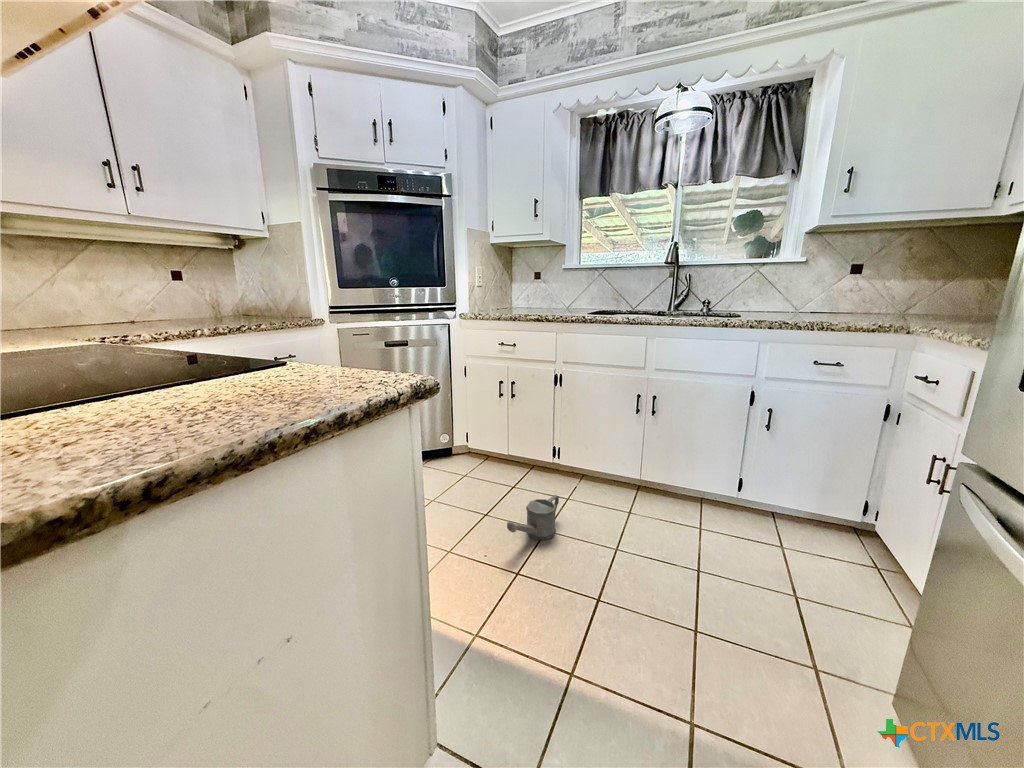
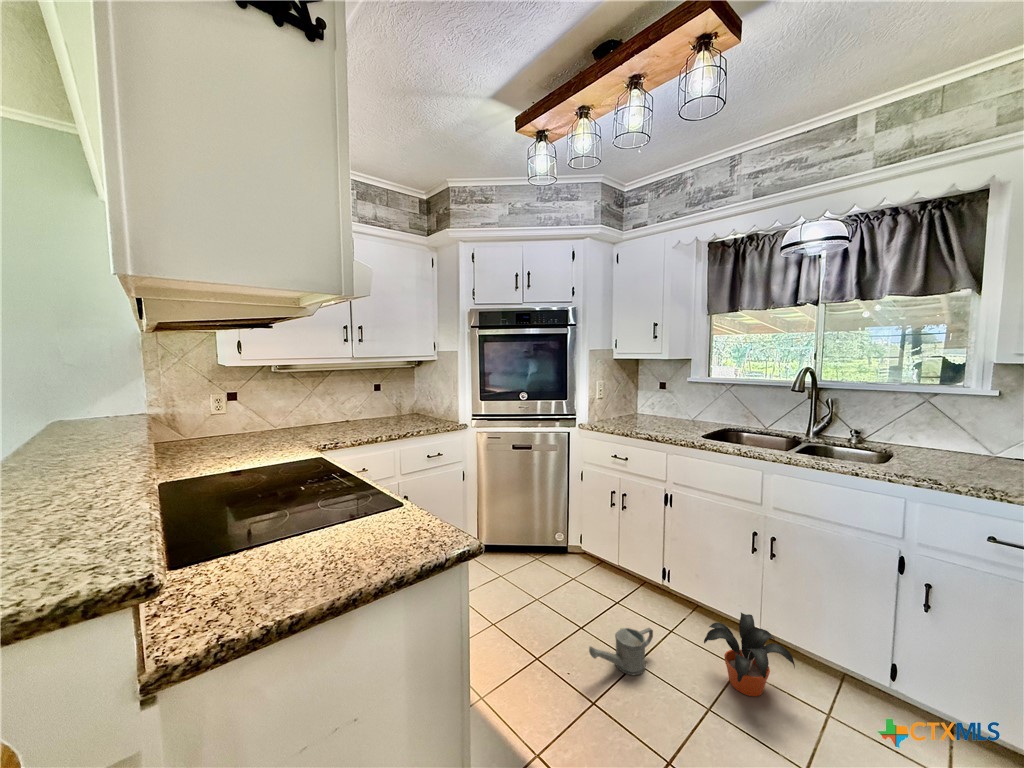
potted plant: none [605,464,679,529] -> present [704,613,795,697]

